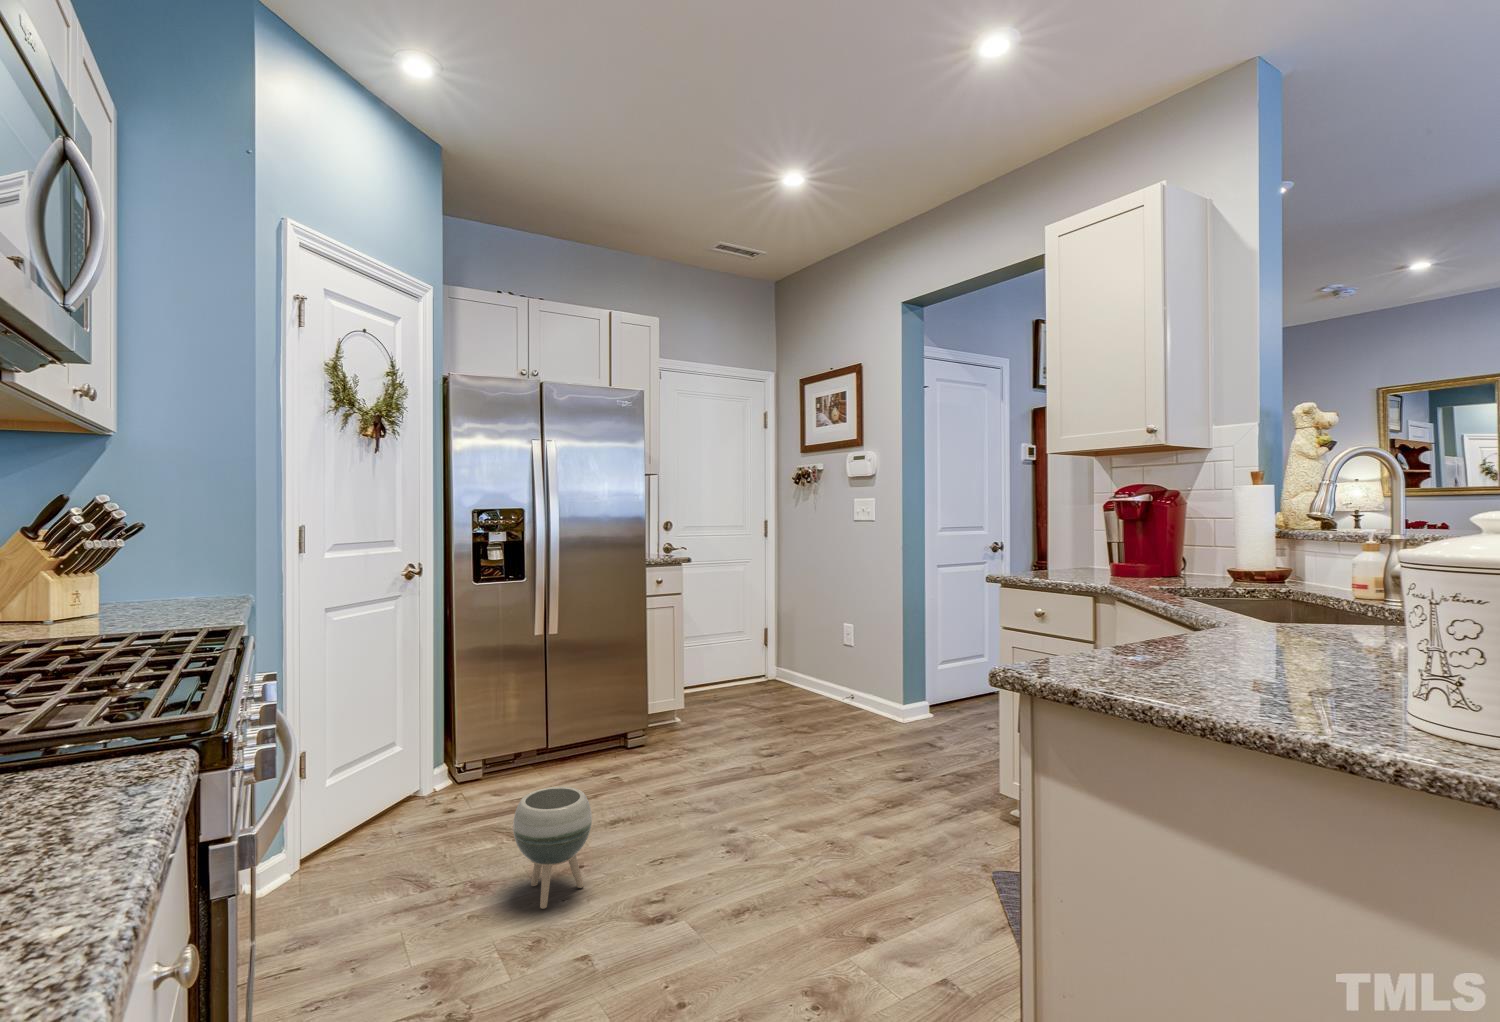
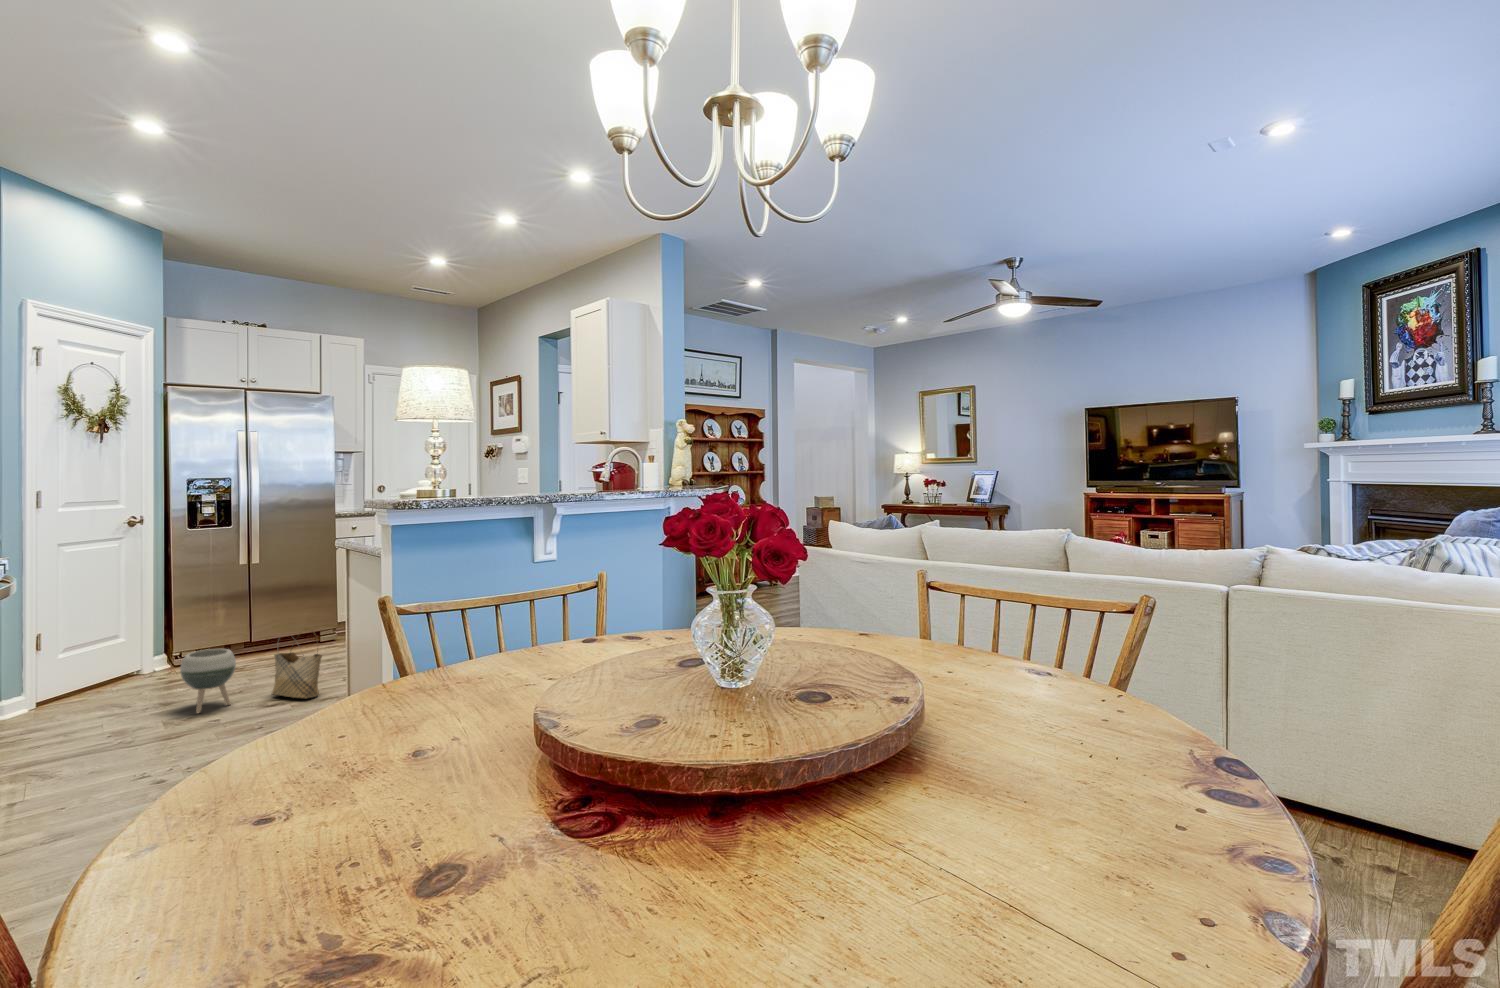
woven basket: none [637,751,716,878] -> present [272,636,322,698]

